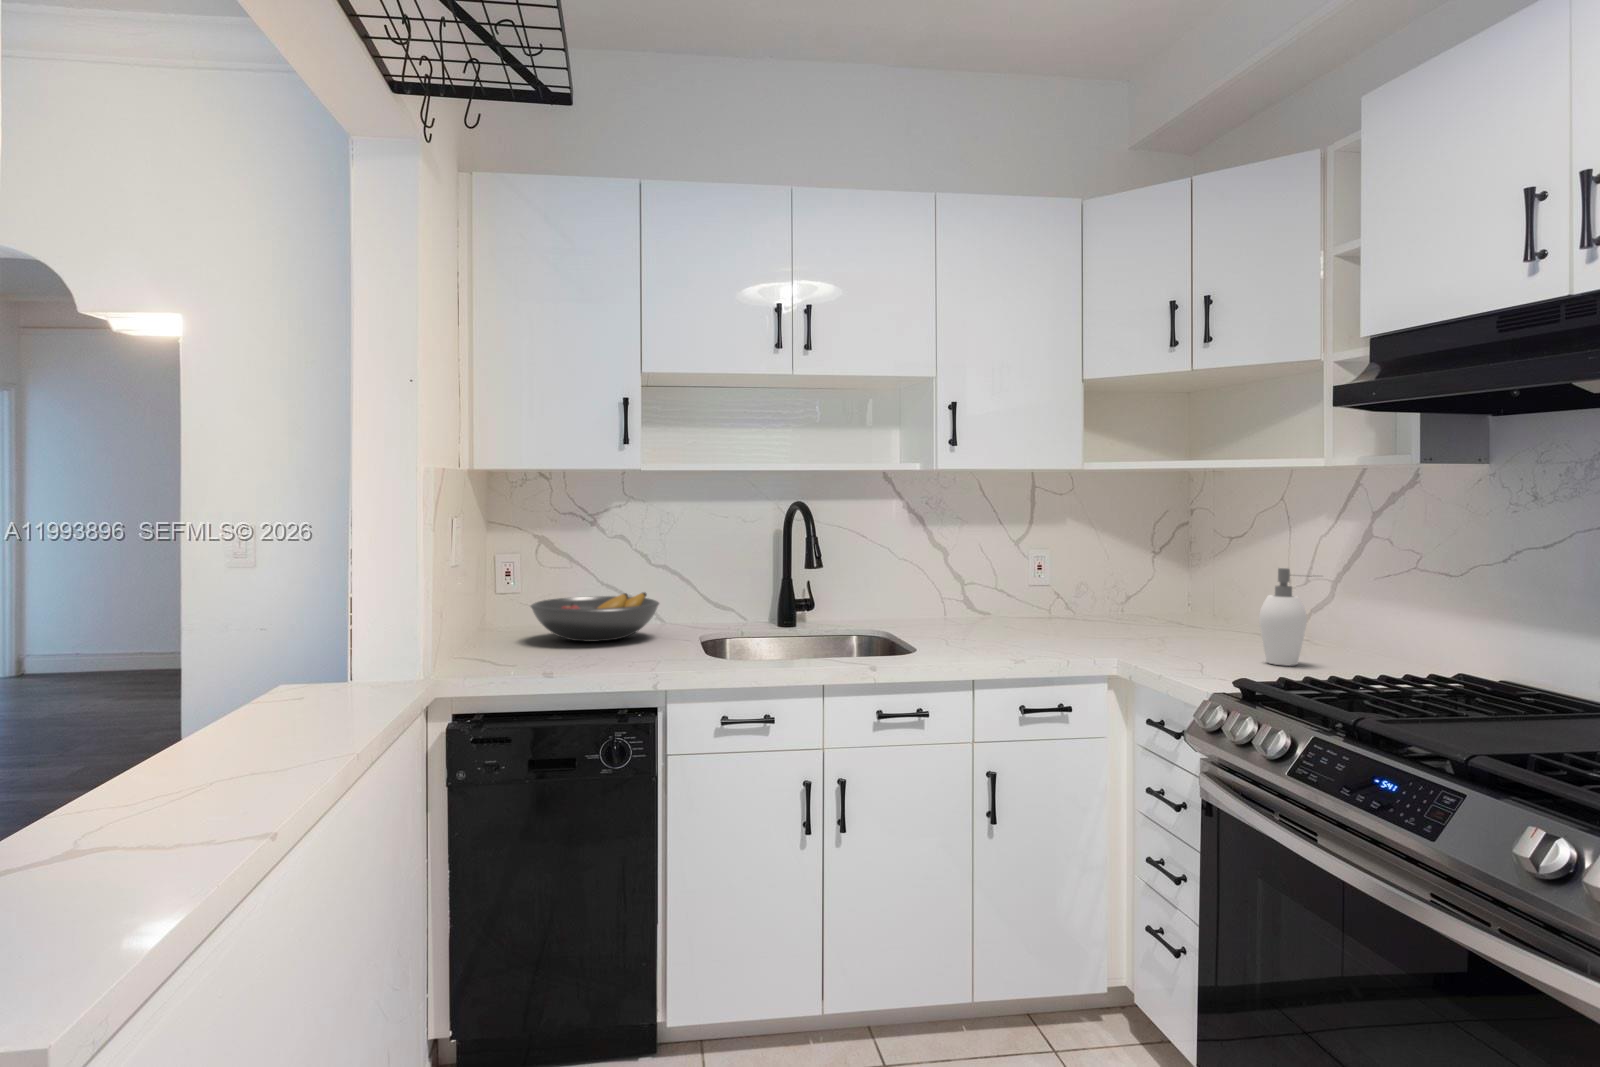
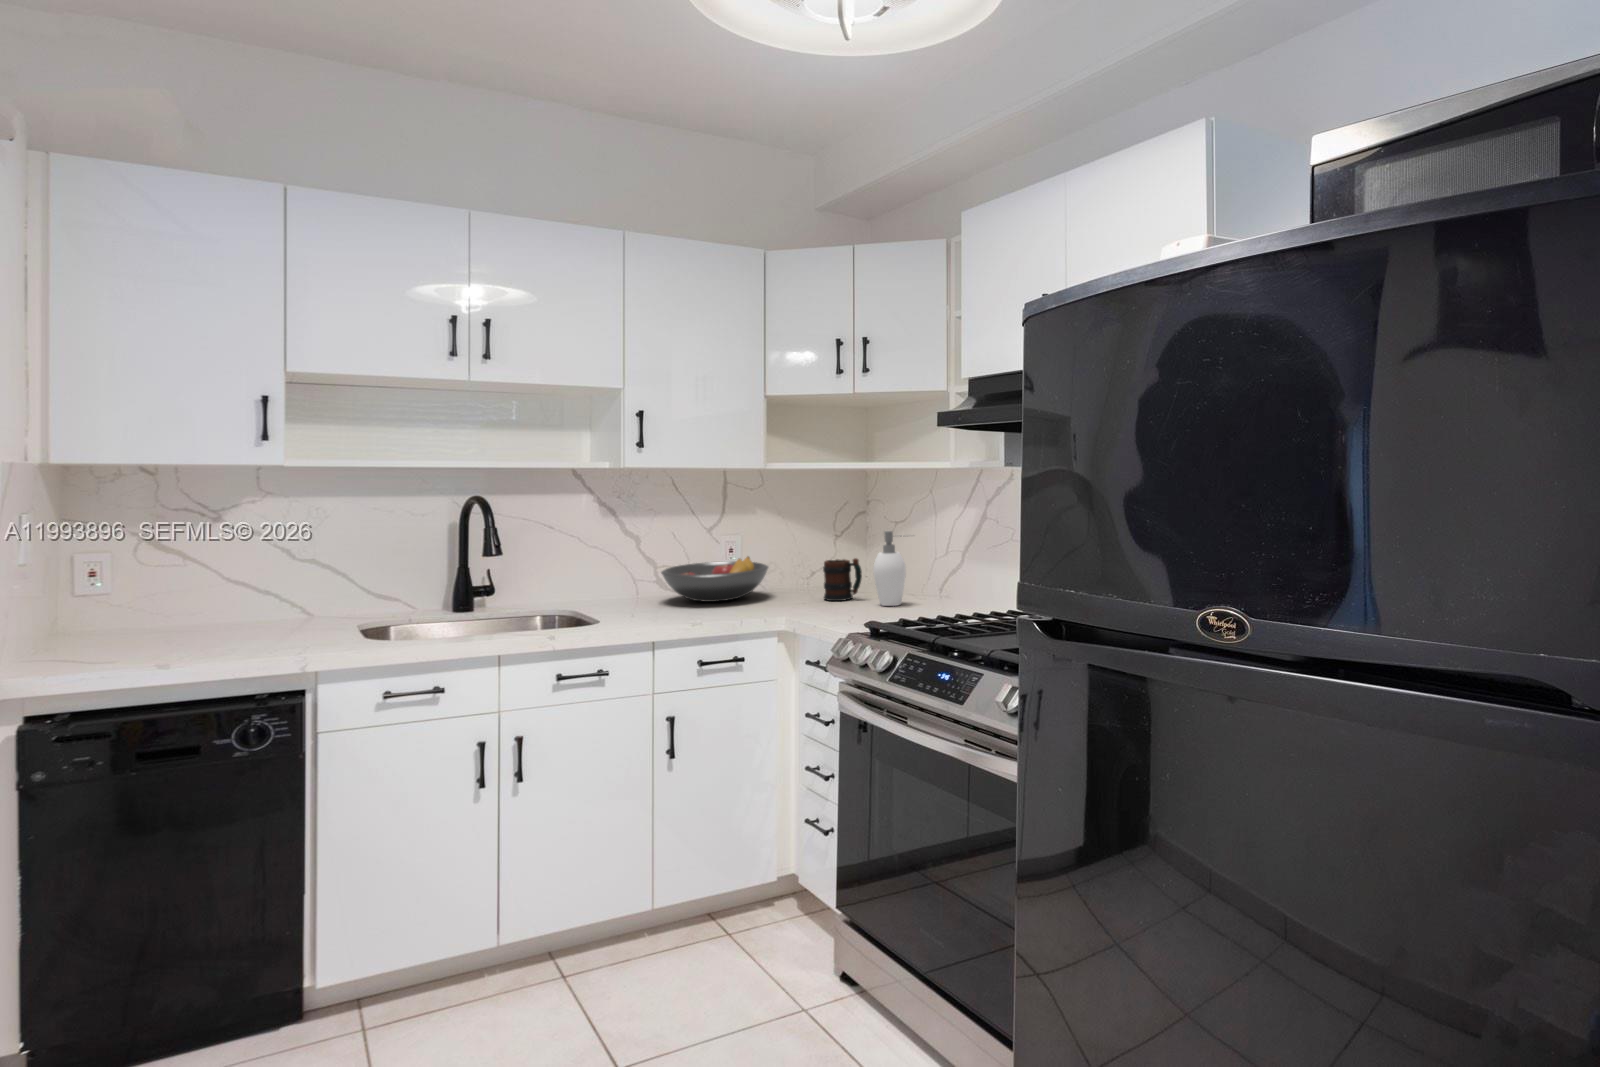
fruit bowl: present [531,593,659,641] -> present [661,557,768,602]
mug: none [1188,601,1242,652] -> present [823,558,862,601]

